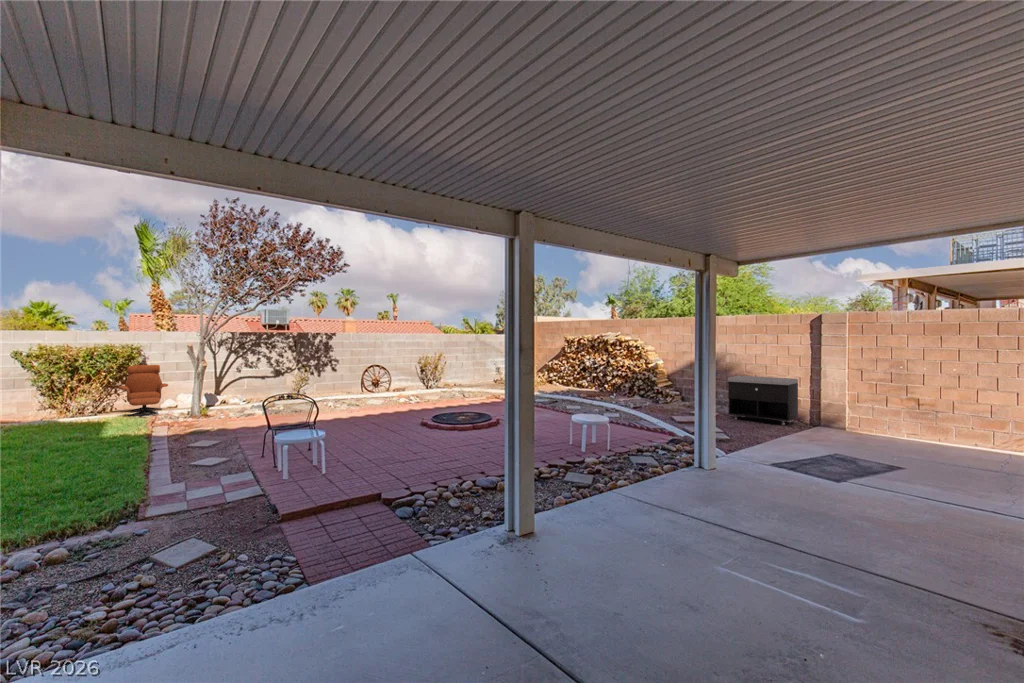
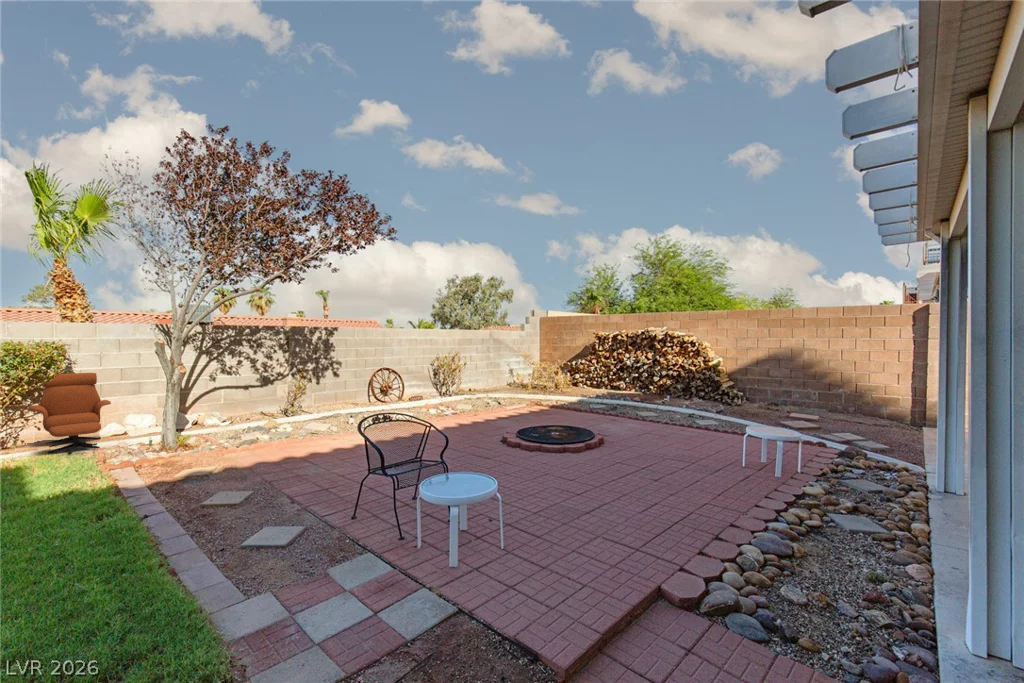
storage bench: present [728,376,798,425] -> none [842,374,927,430]

